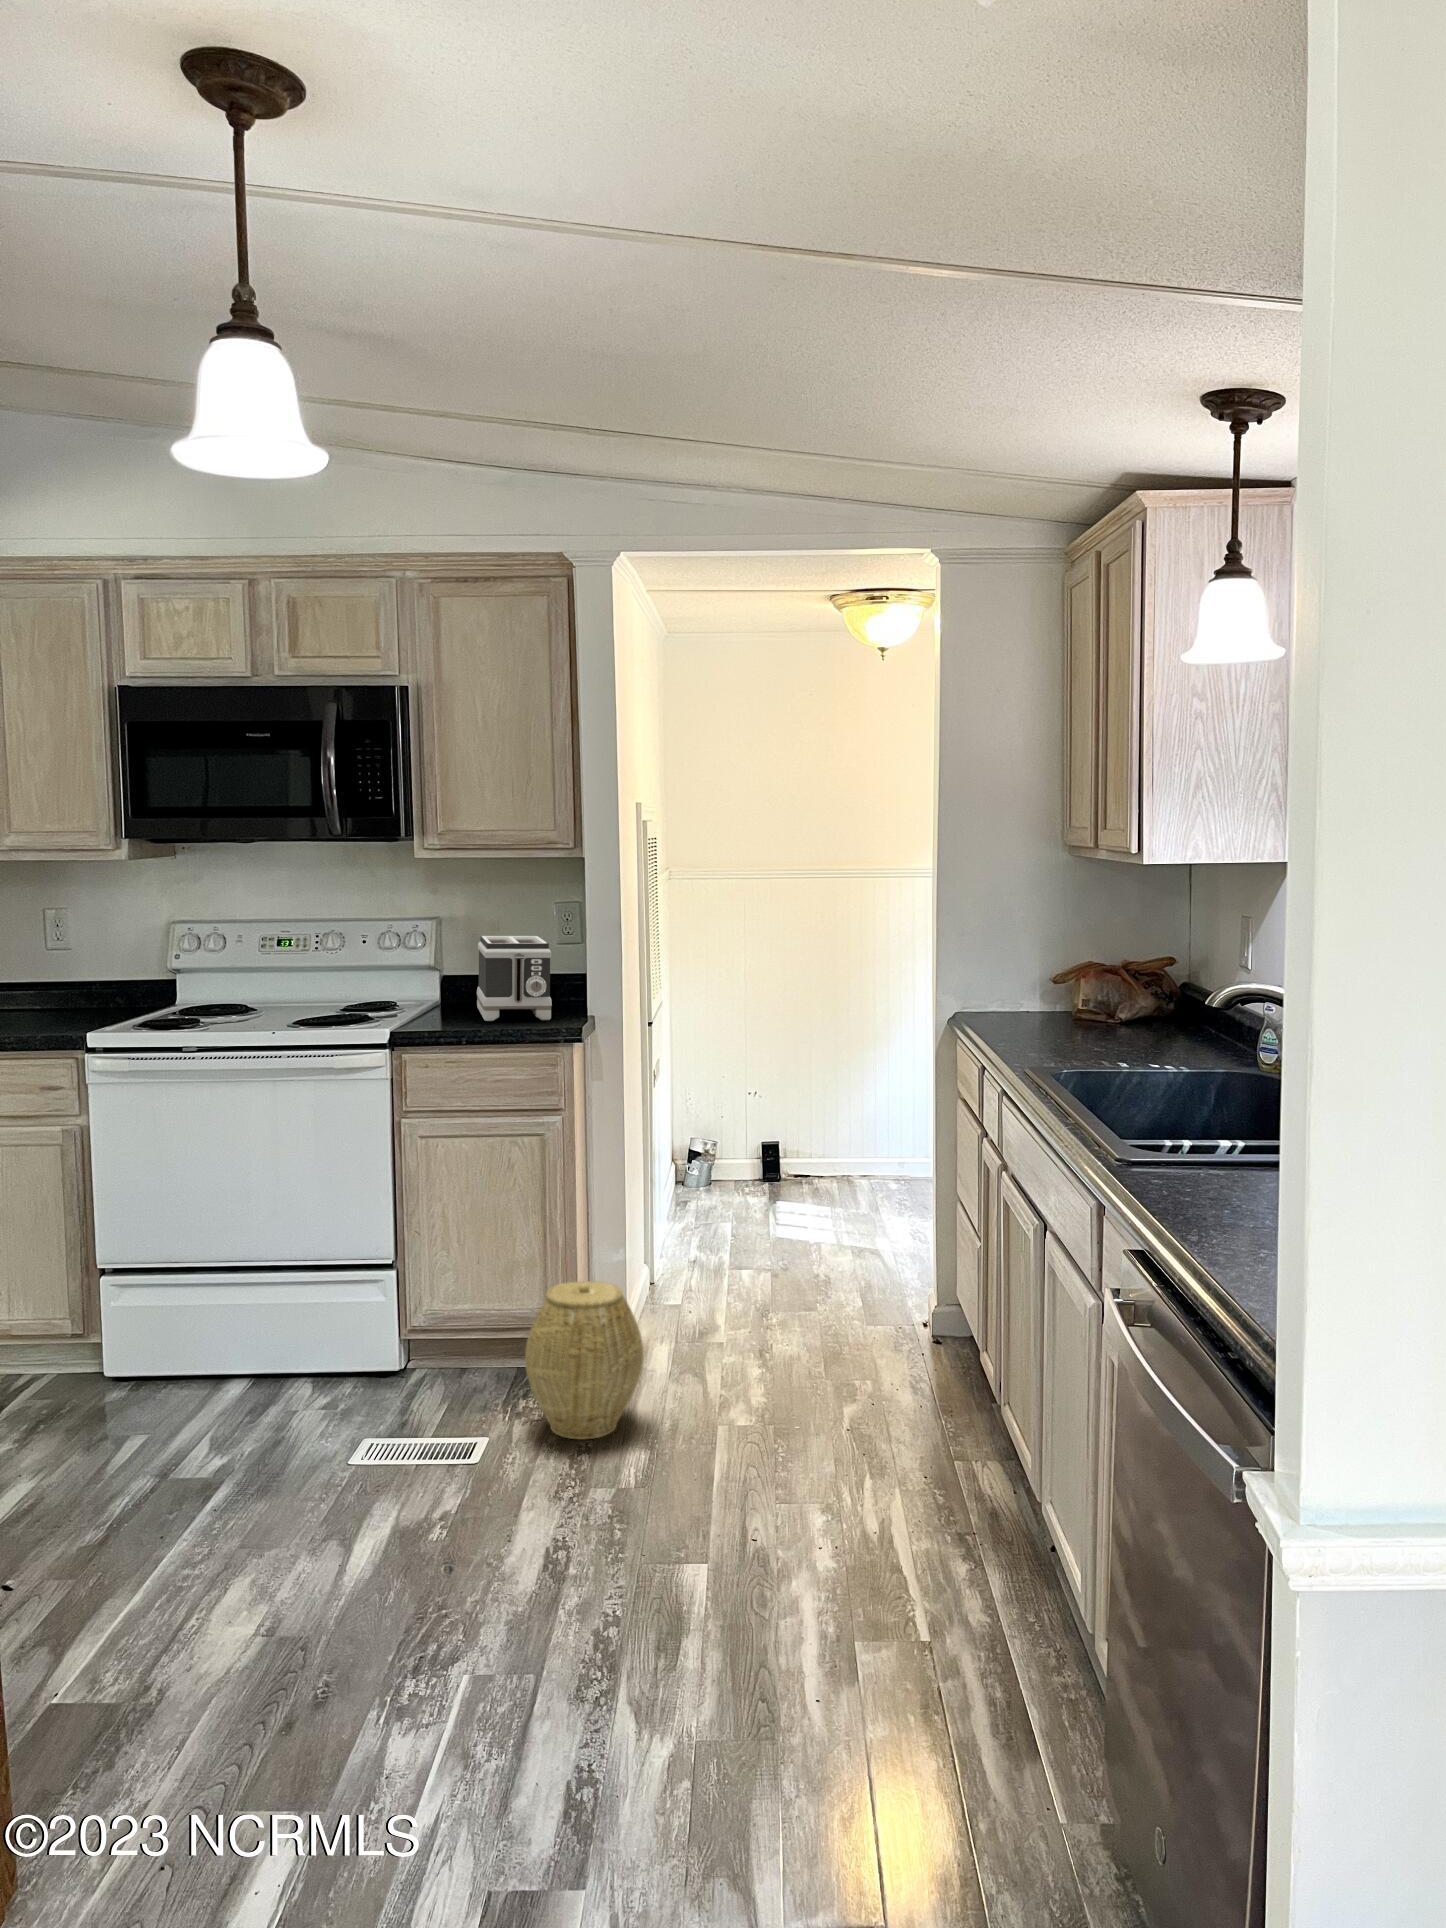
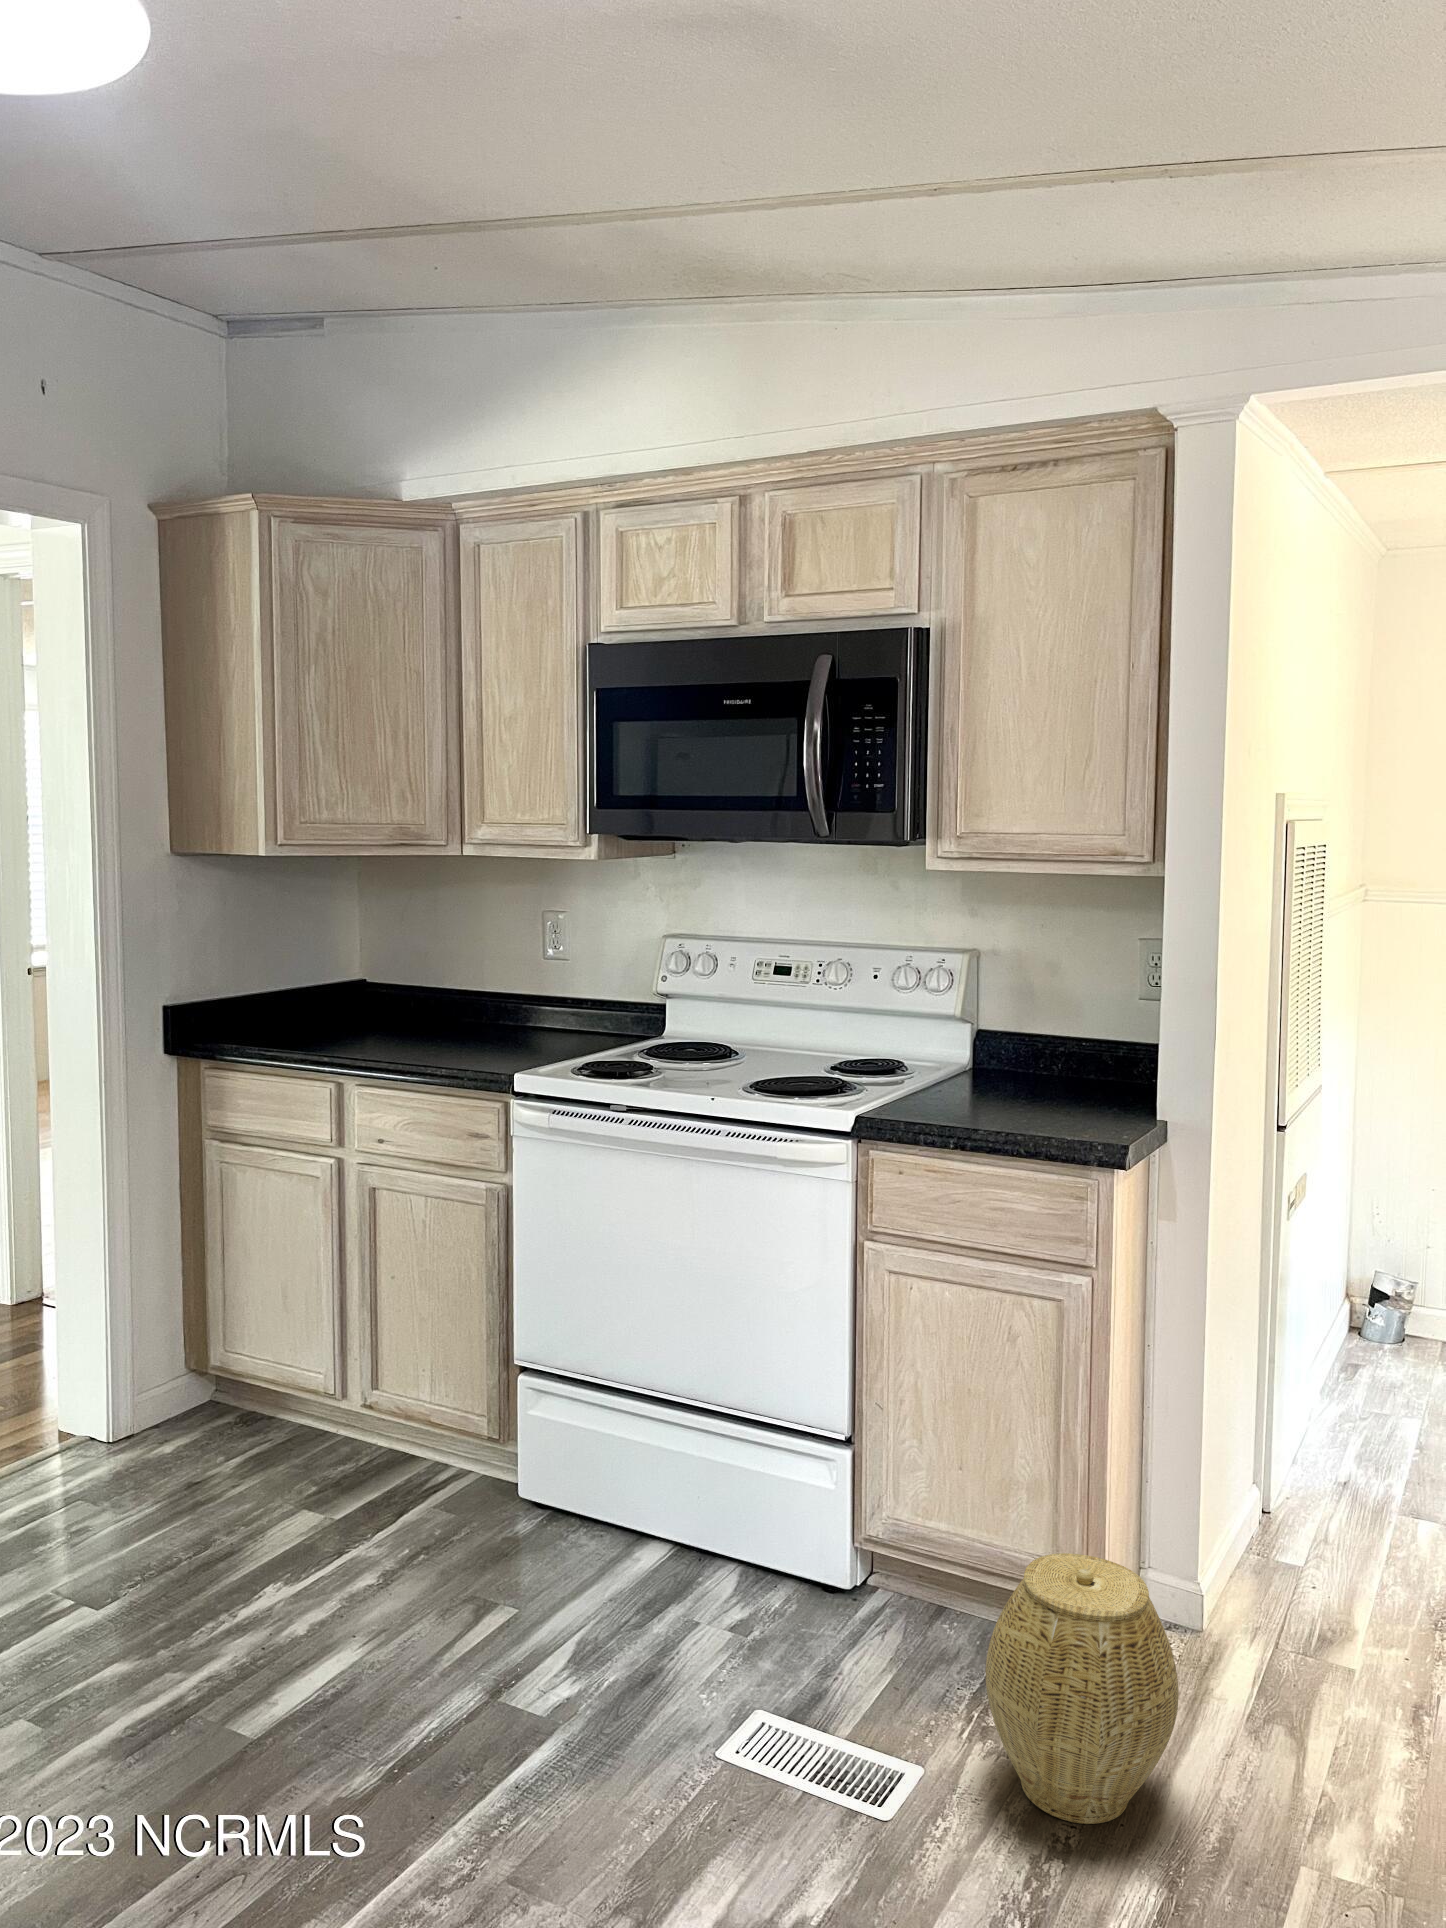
toaster: present [477,936,552,1021] -> none [997,985,1106,1124]

